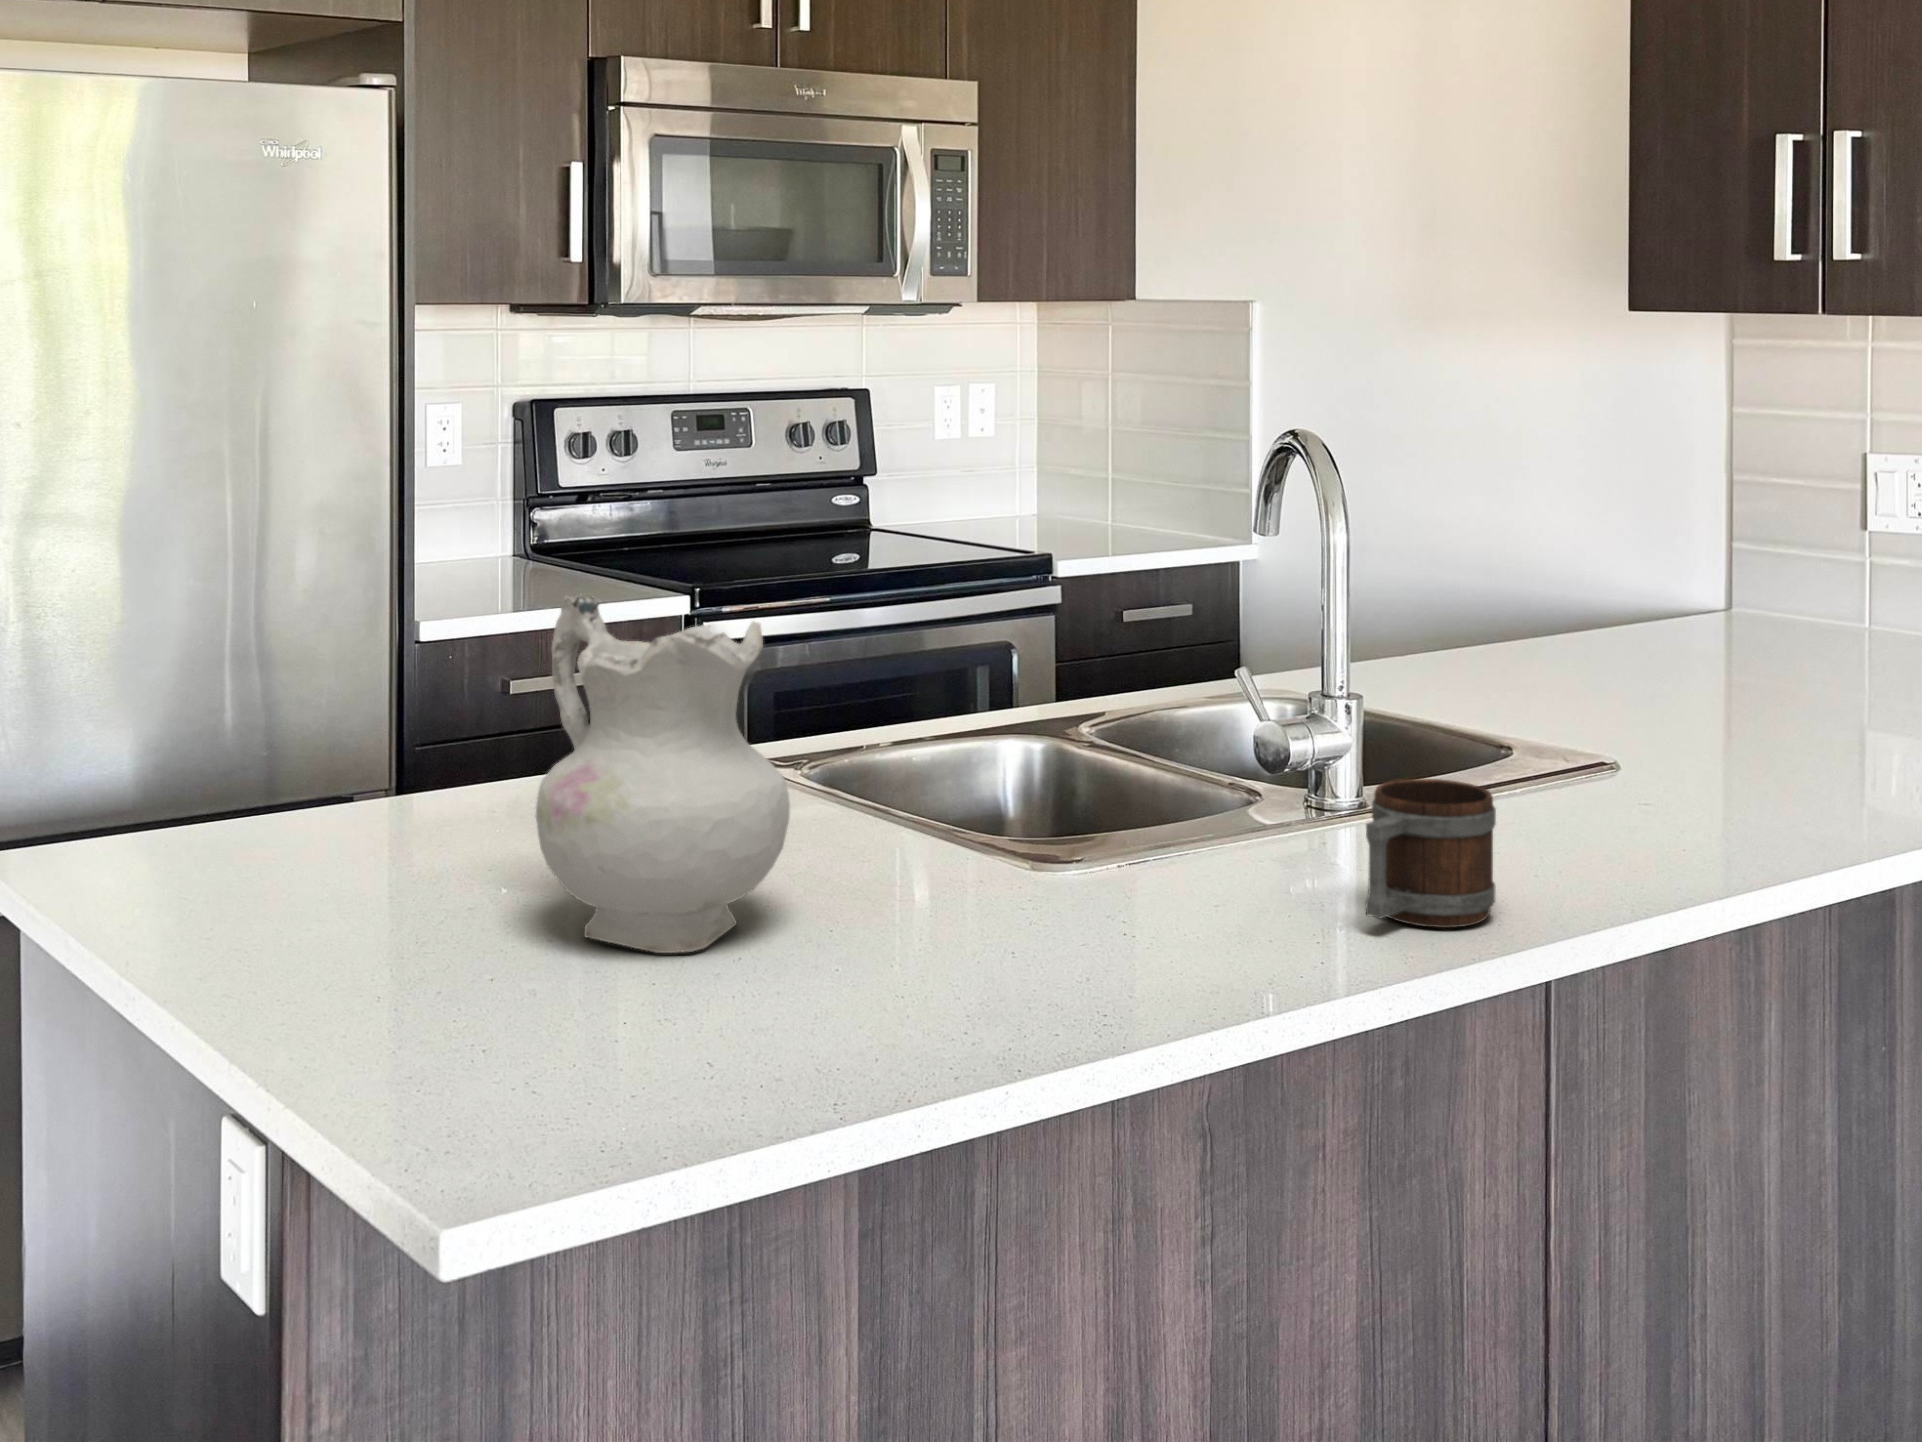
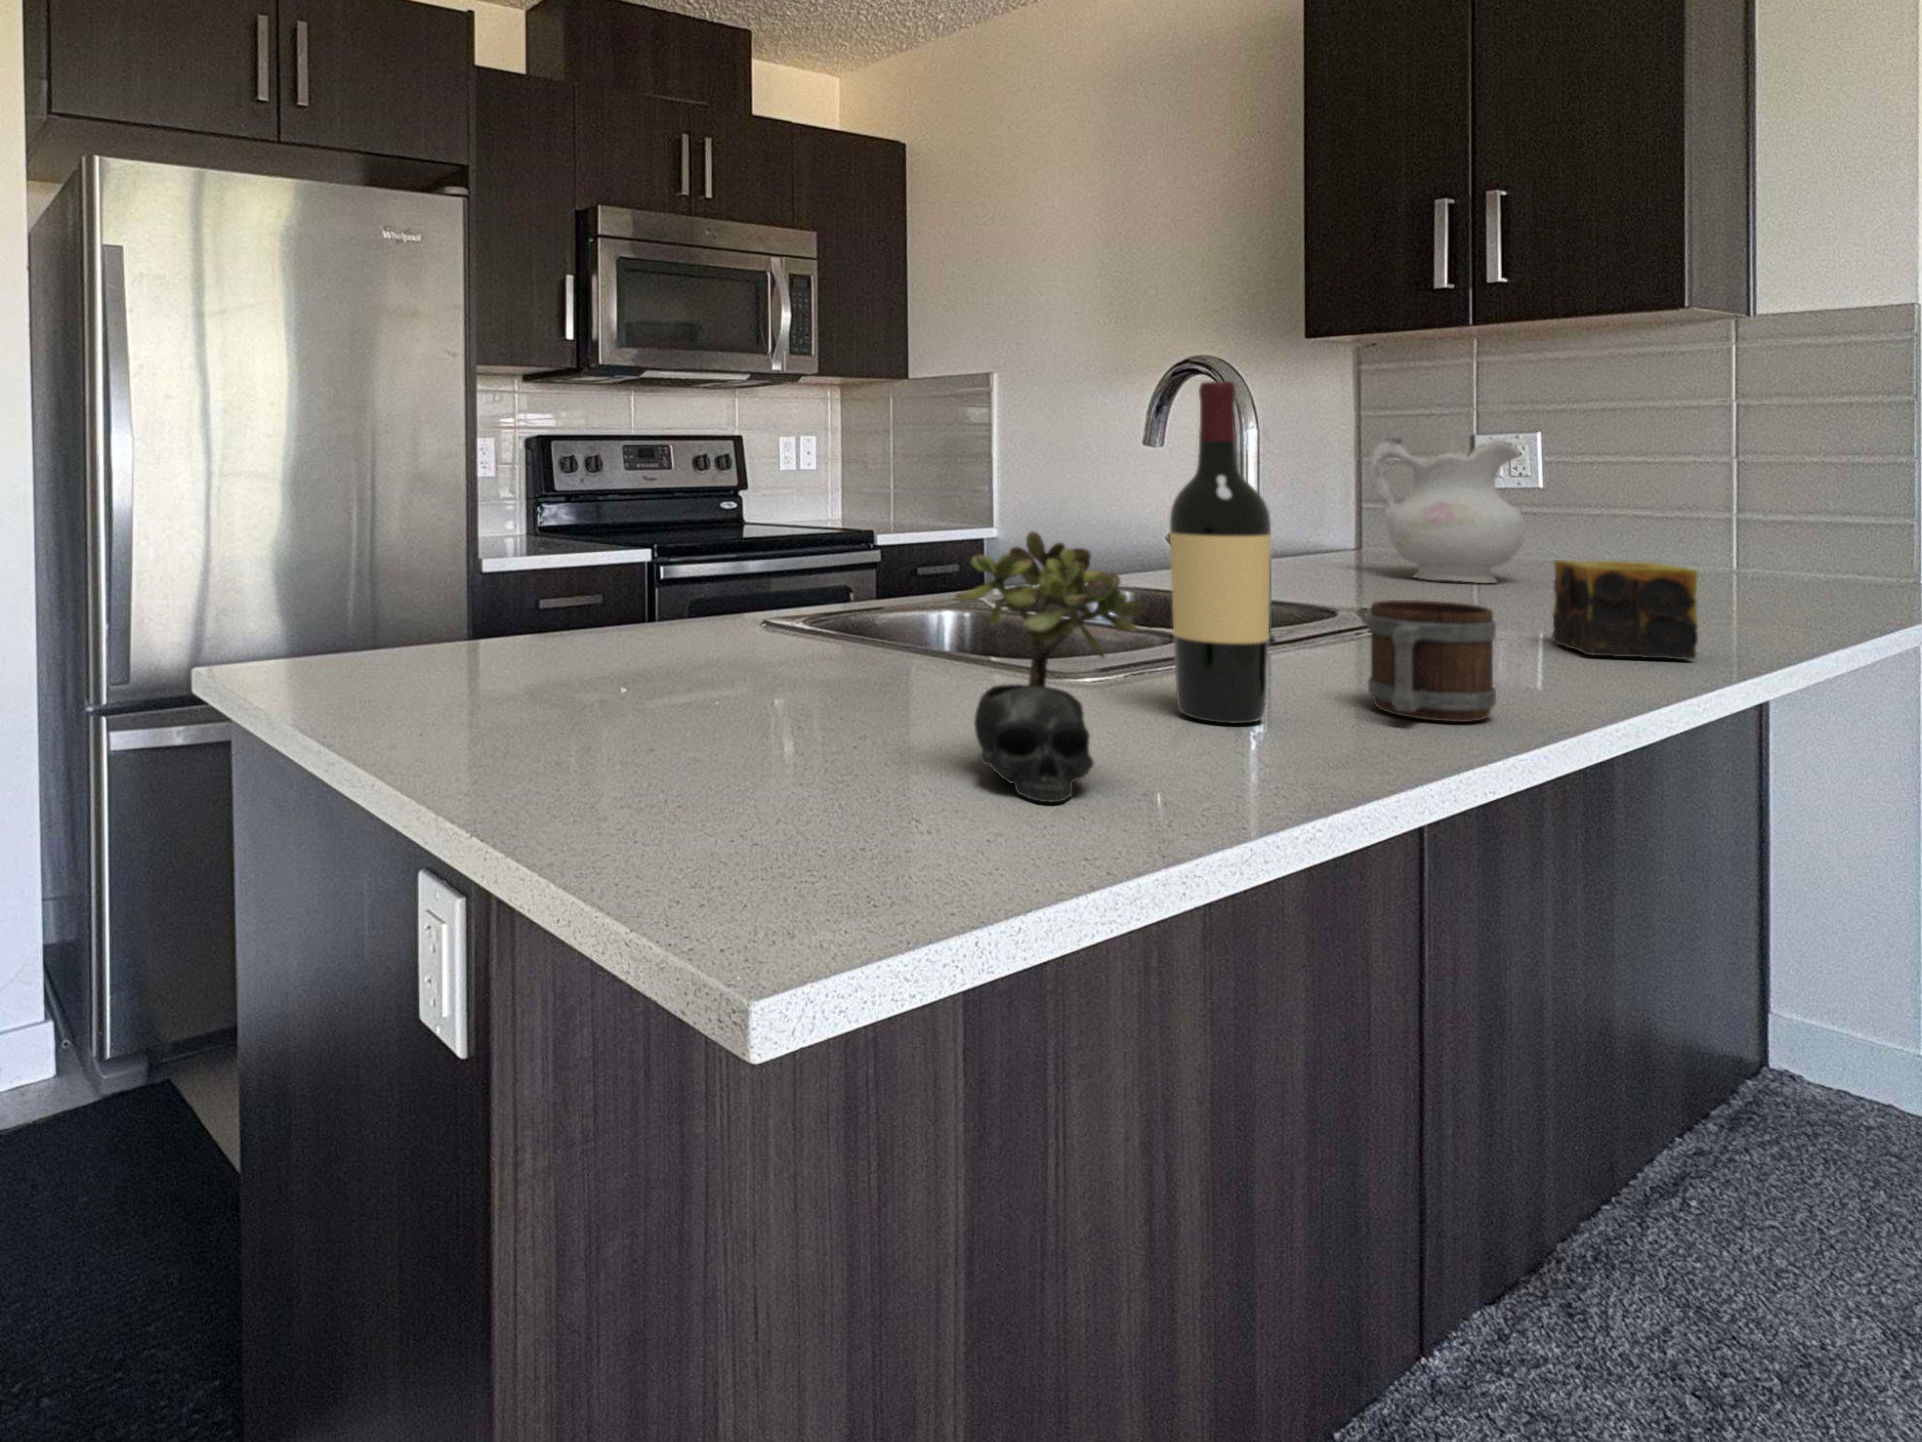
wine bottle: none [1137,531,1242,931] -> present [1170,381,1271,723]
ceramic pitcher: present [536,595,790,953] -> present [1369,437,1525,583]
candle: none [1727,696,1852,830] -> present [1552,560,1698,659]
succulent plant: none [812,733,993,1037] -> present [955,532,1147,803]

